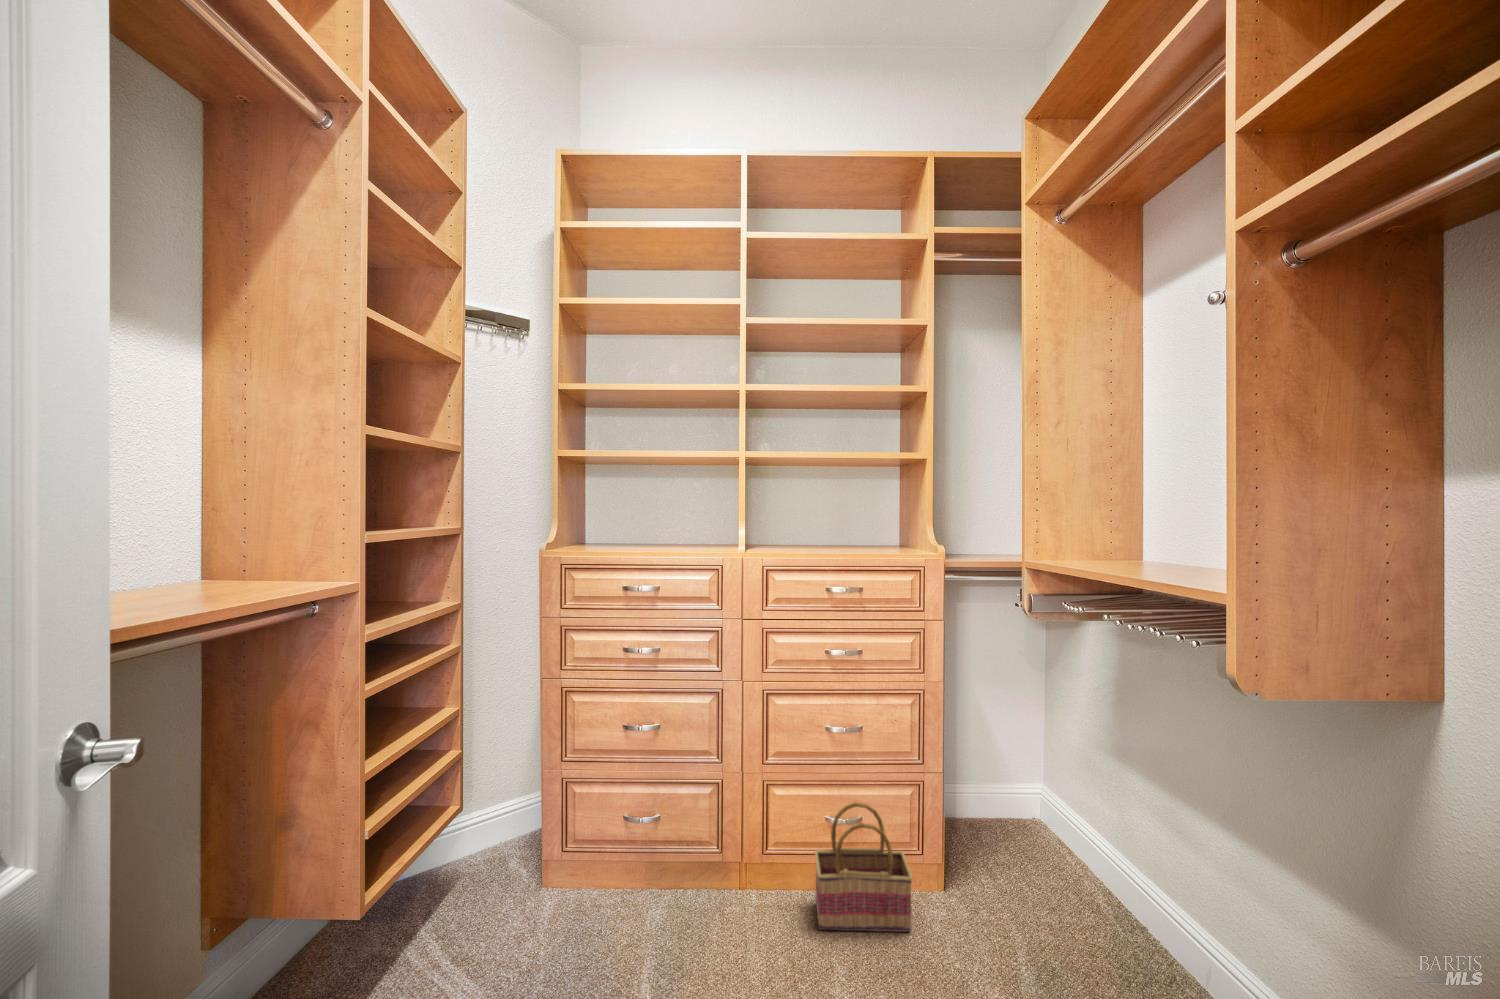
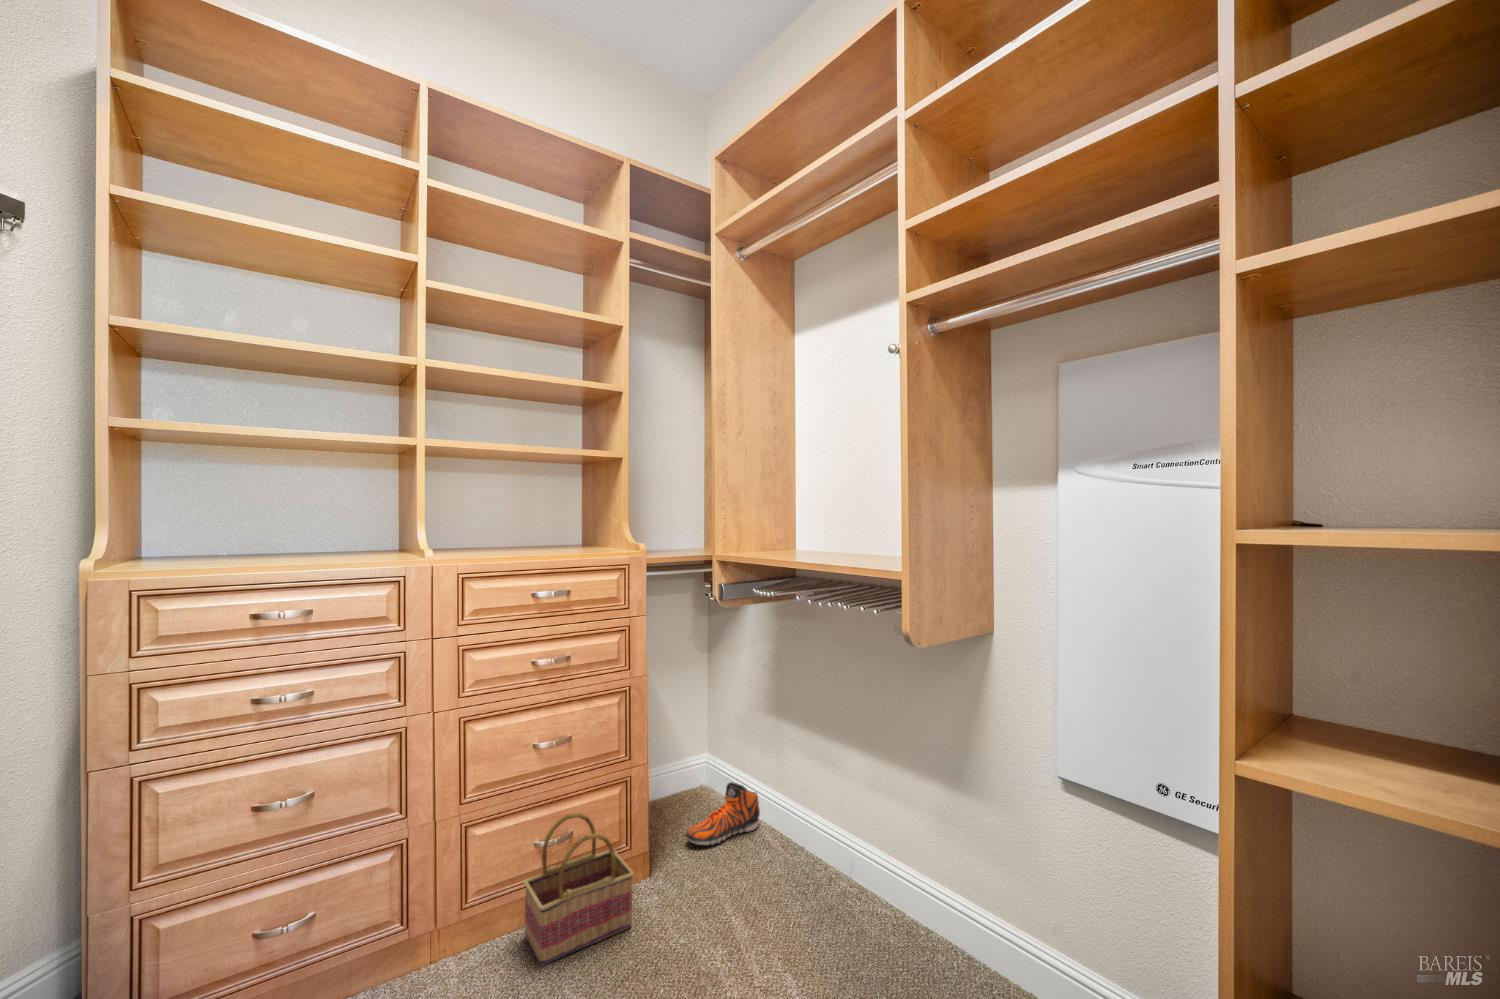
sneaker: none [1001,830,1101,894] -> present [686,782,760,845]

